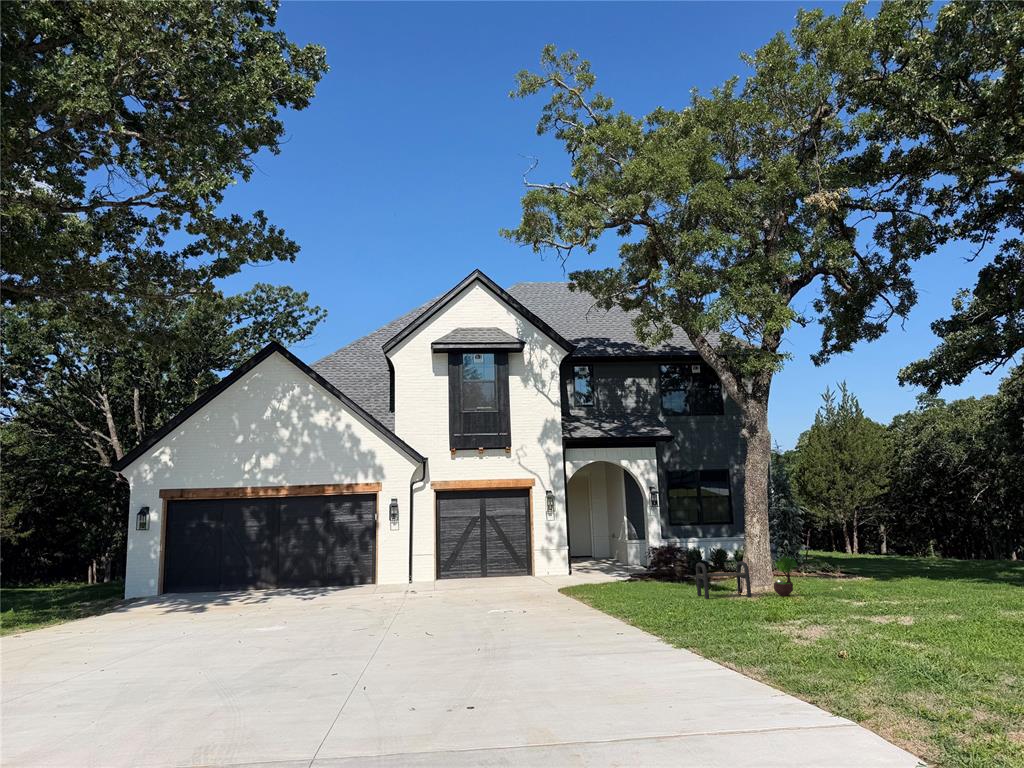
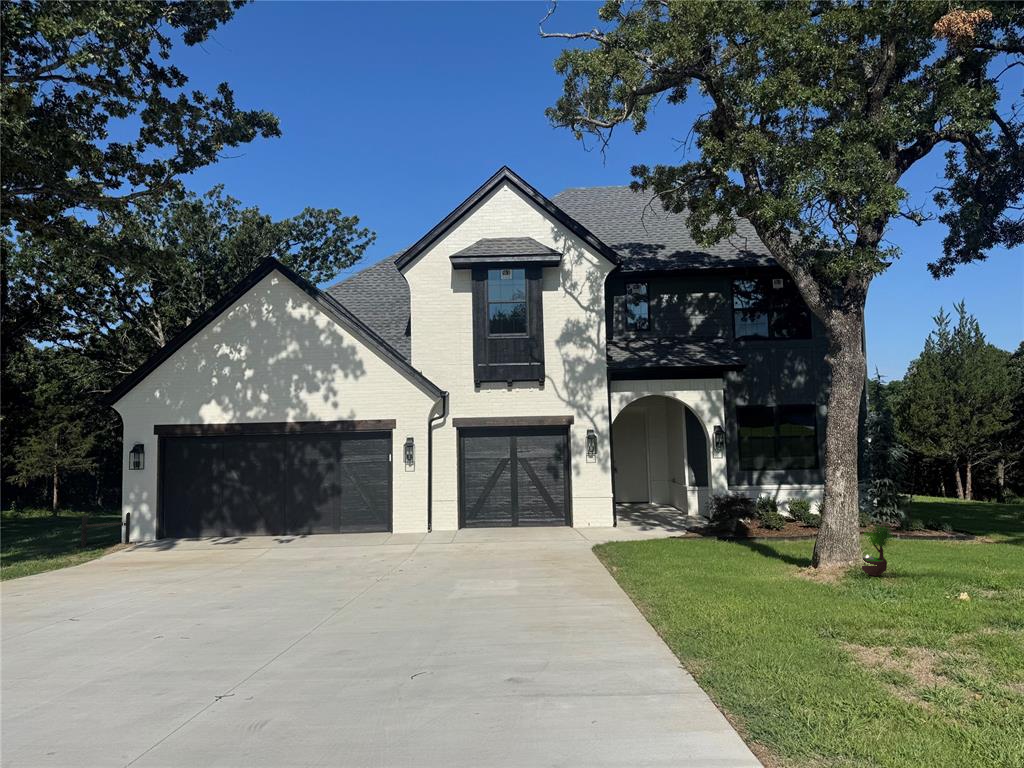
bench: present [696,561,752,599] -> present [81,512,130,547]

